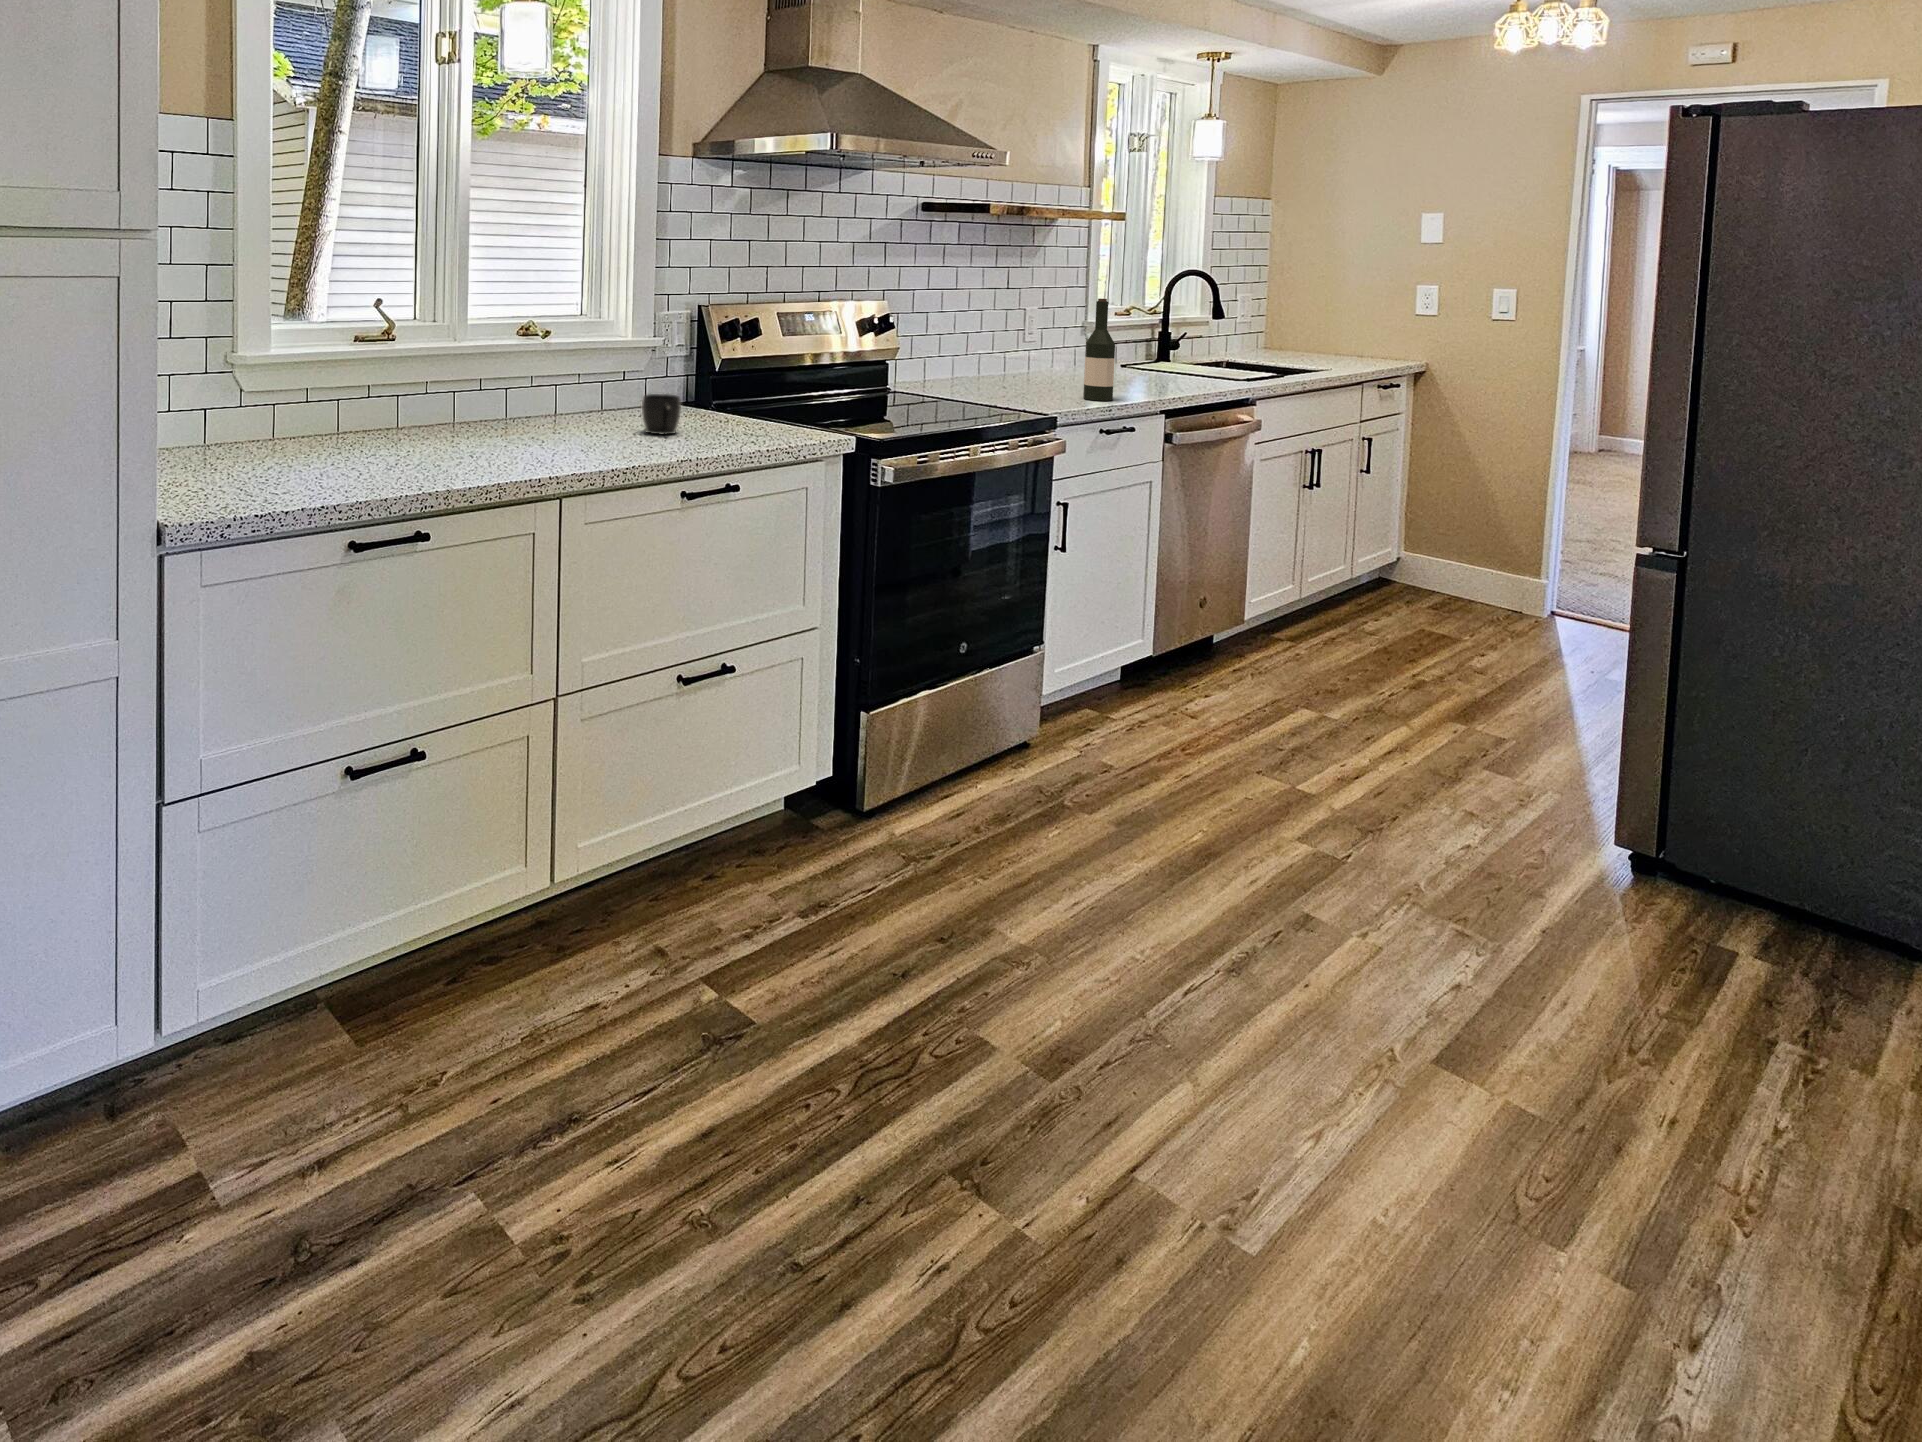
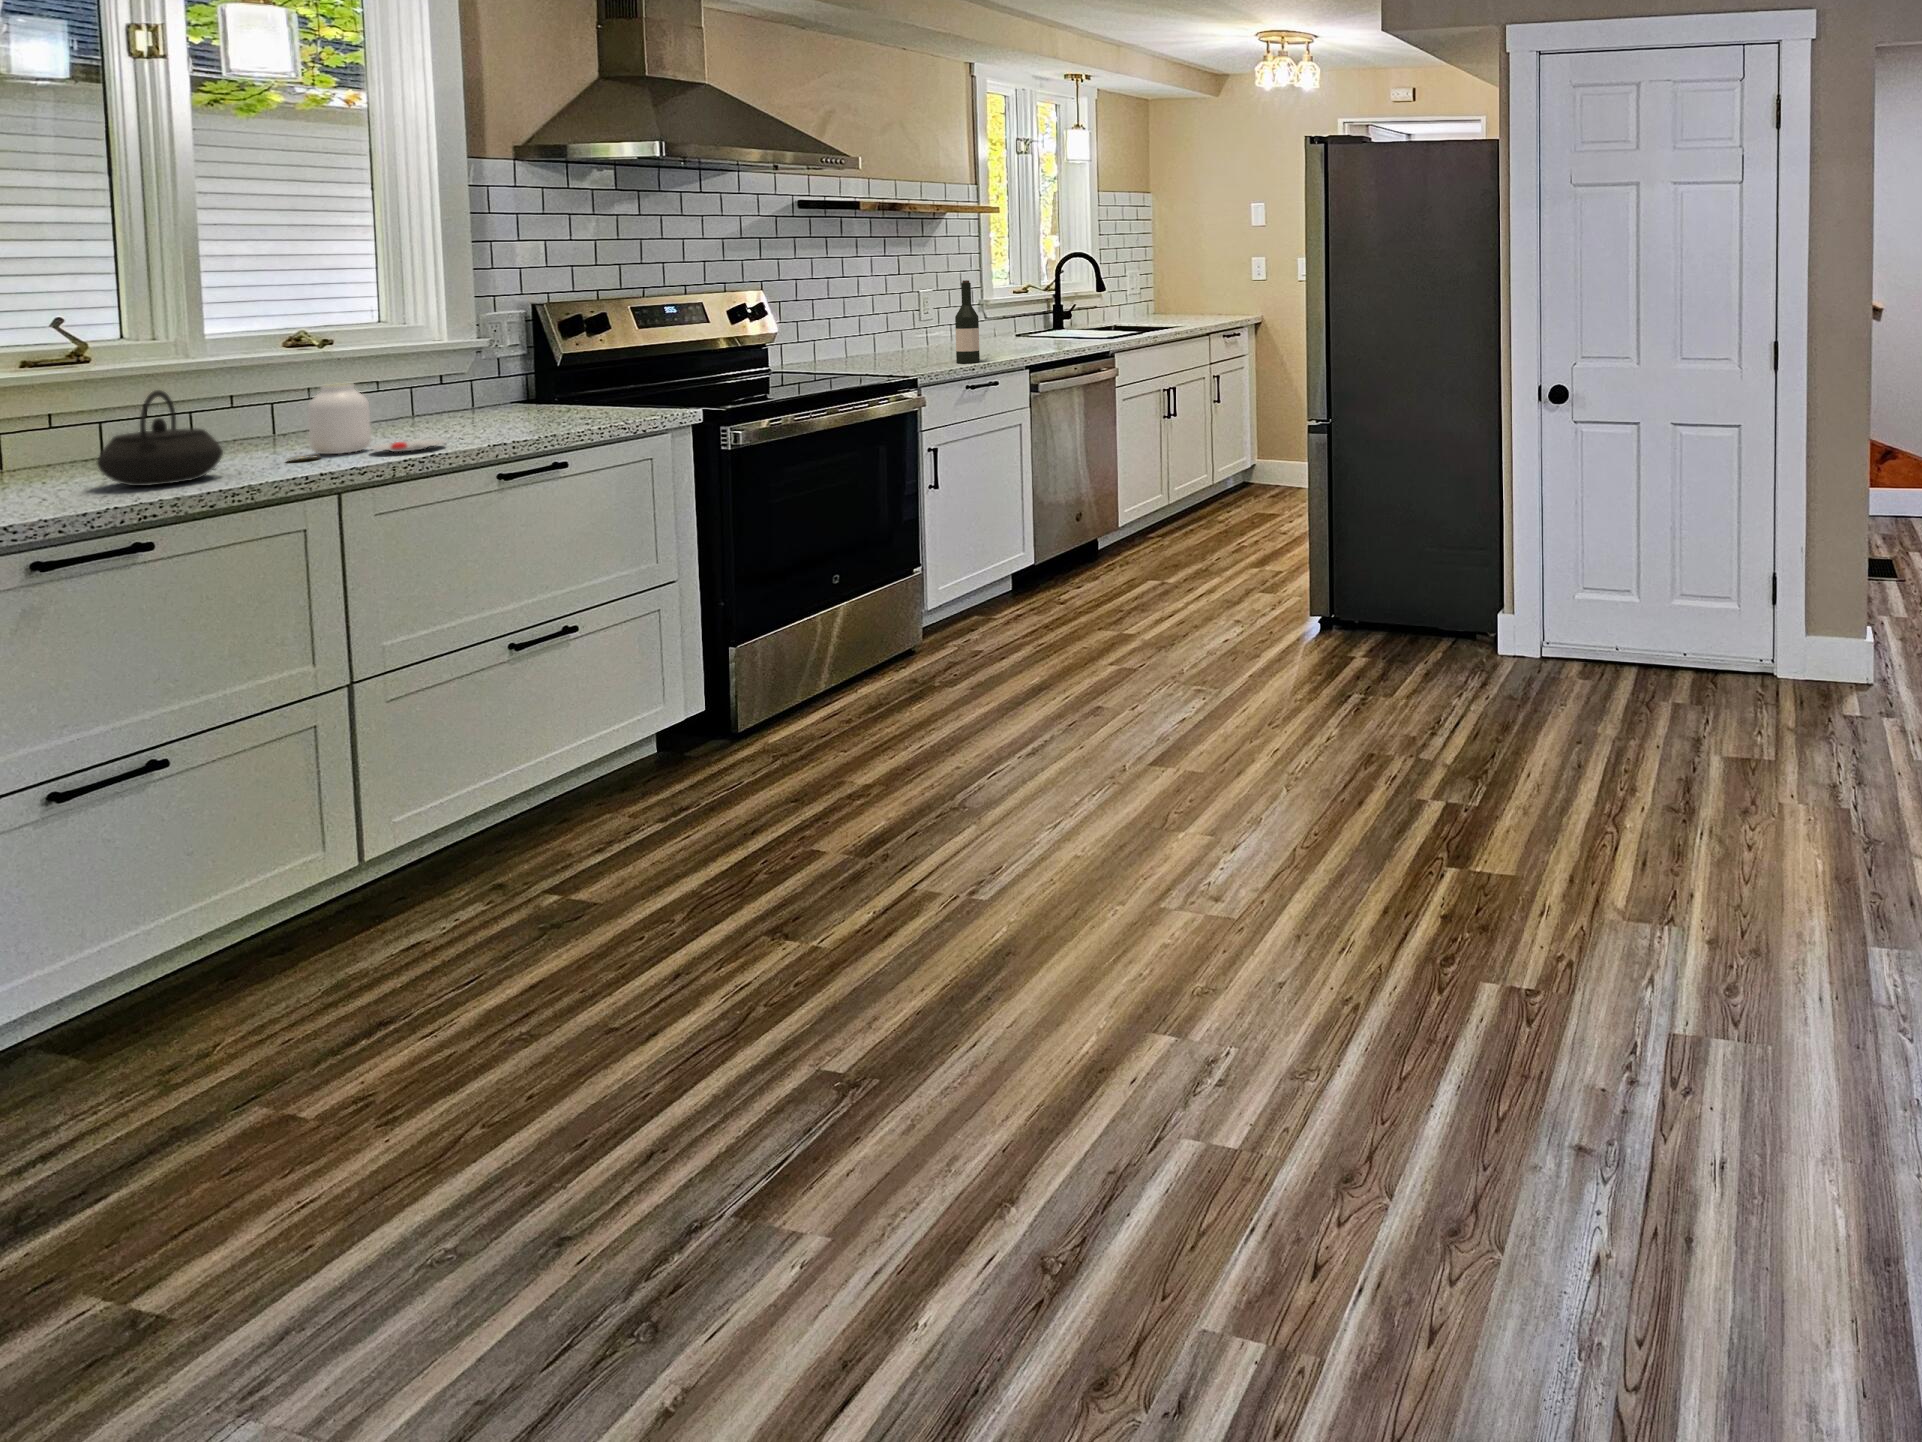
kettle: none [410,376,488,467] -> present [97,390,223,486]
jar: none [527,379,642,455] -> present [291,383,444,459]
mug: present [642,394,681,434] -> none [452,390,503,430]

